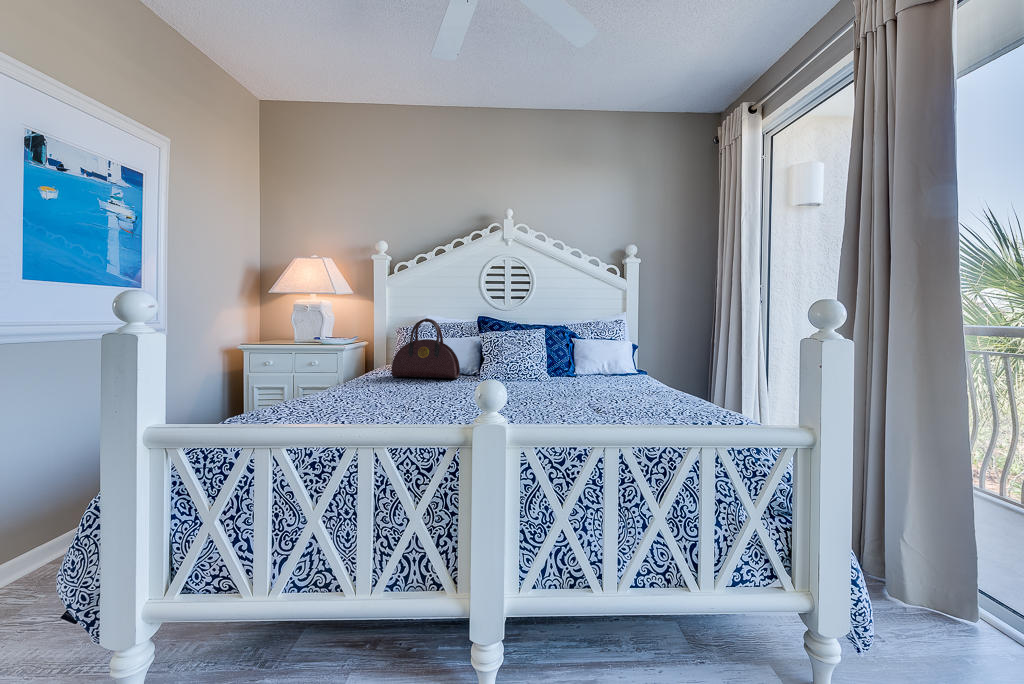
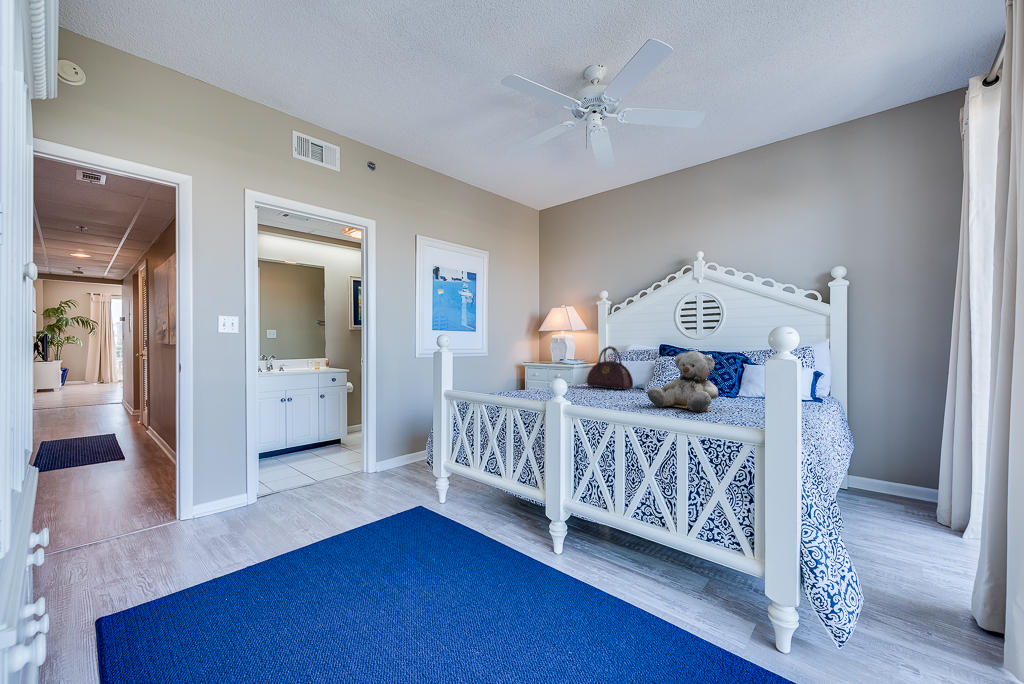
teddy bear: none [565,328,663,417] -> present [647,351,718,412]

